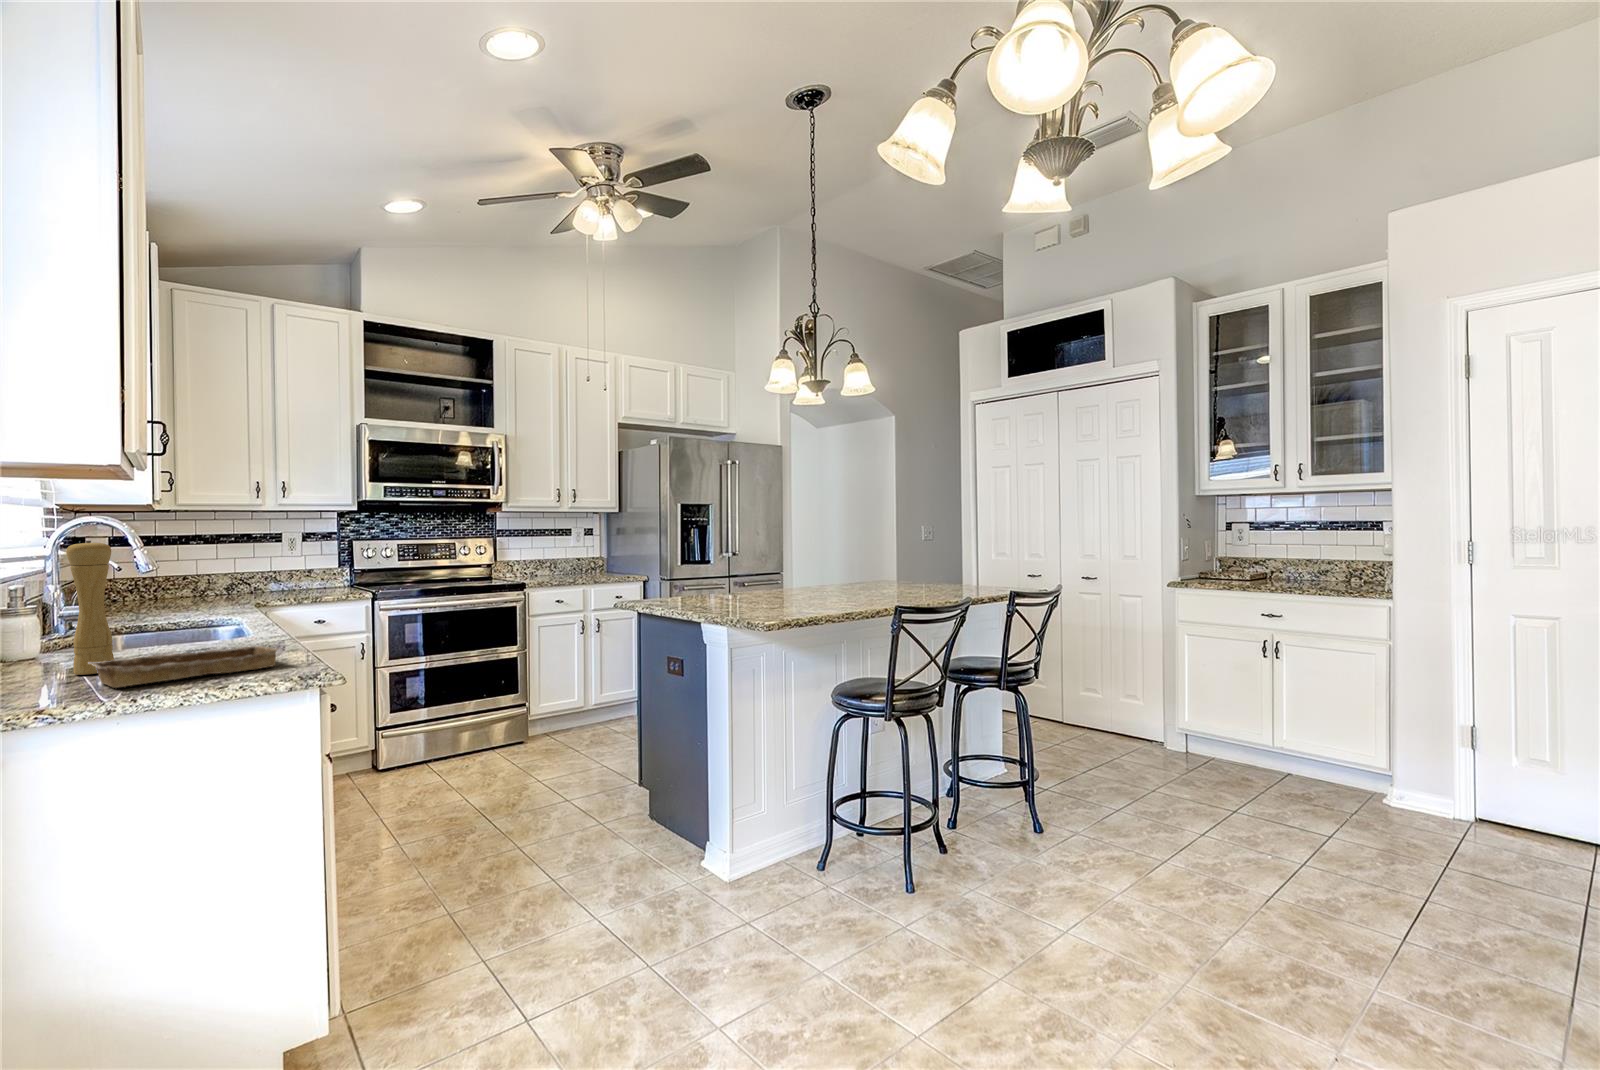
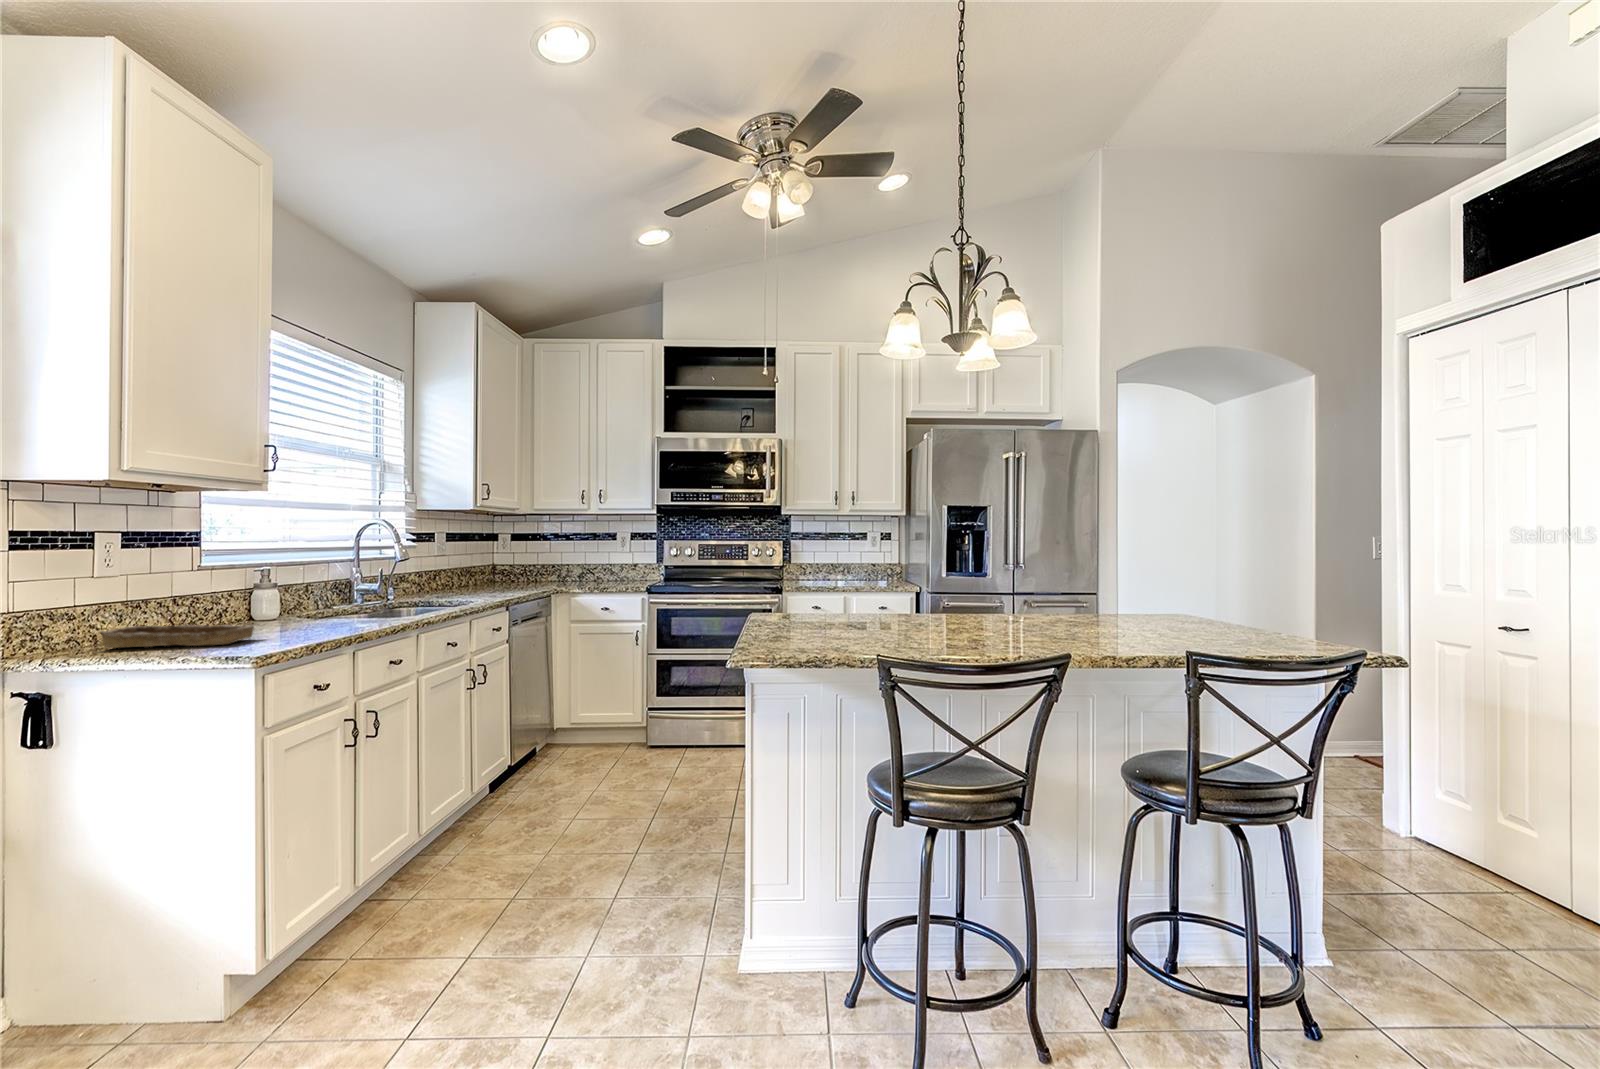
pepper mill: present [66,541,114,675] -> none [176,532,210,635]

